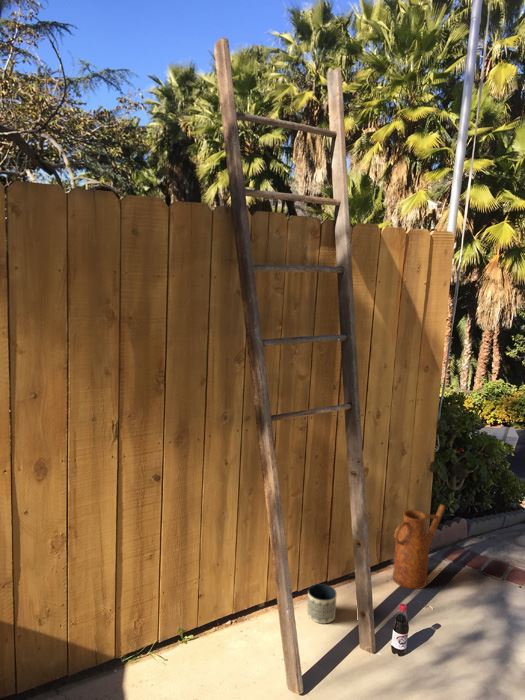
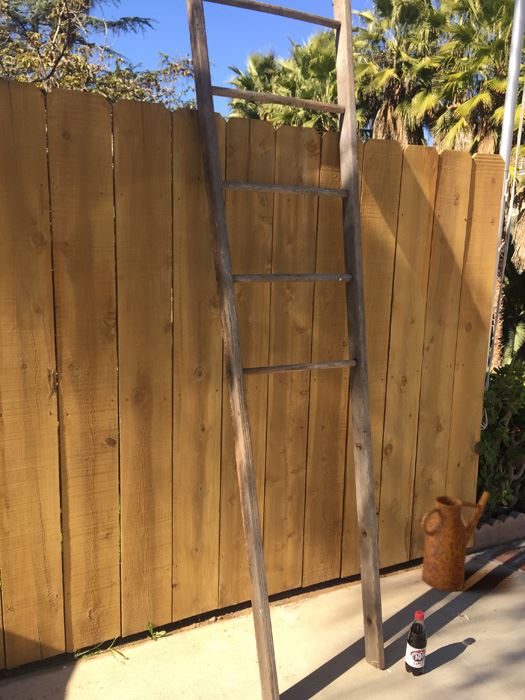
planter: present [307,584,336,623] -> none [306,574,341,621]

